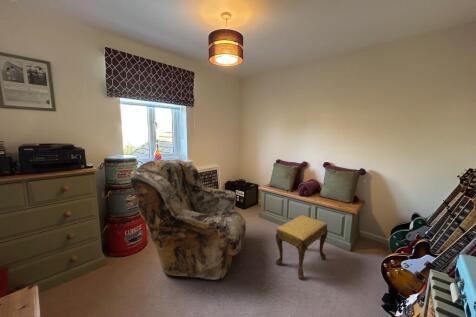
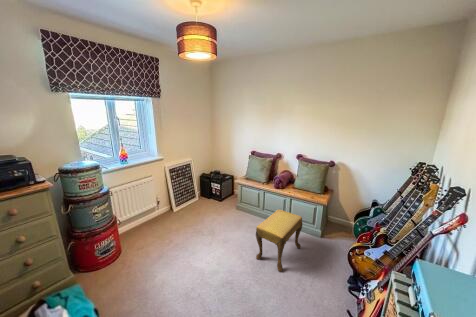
armchair: present [131,159,246,280] -> none [98,160,226,286]

